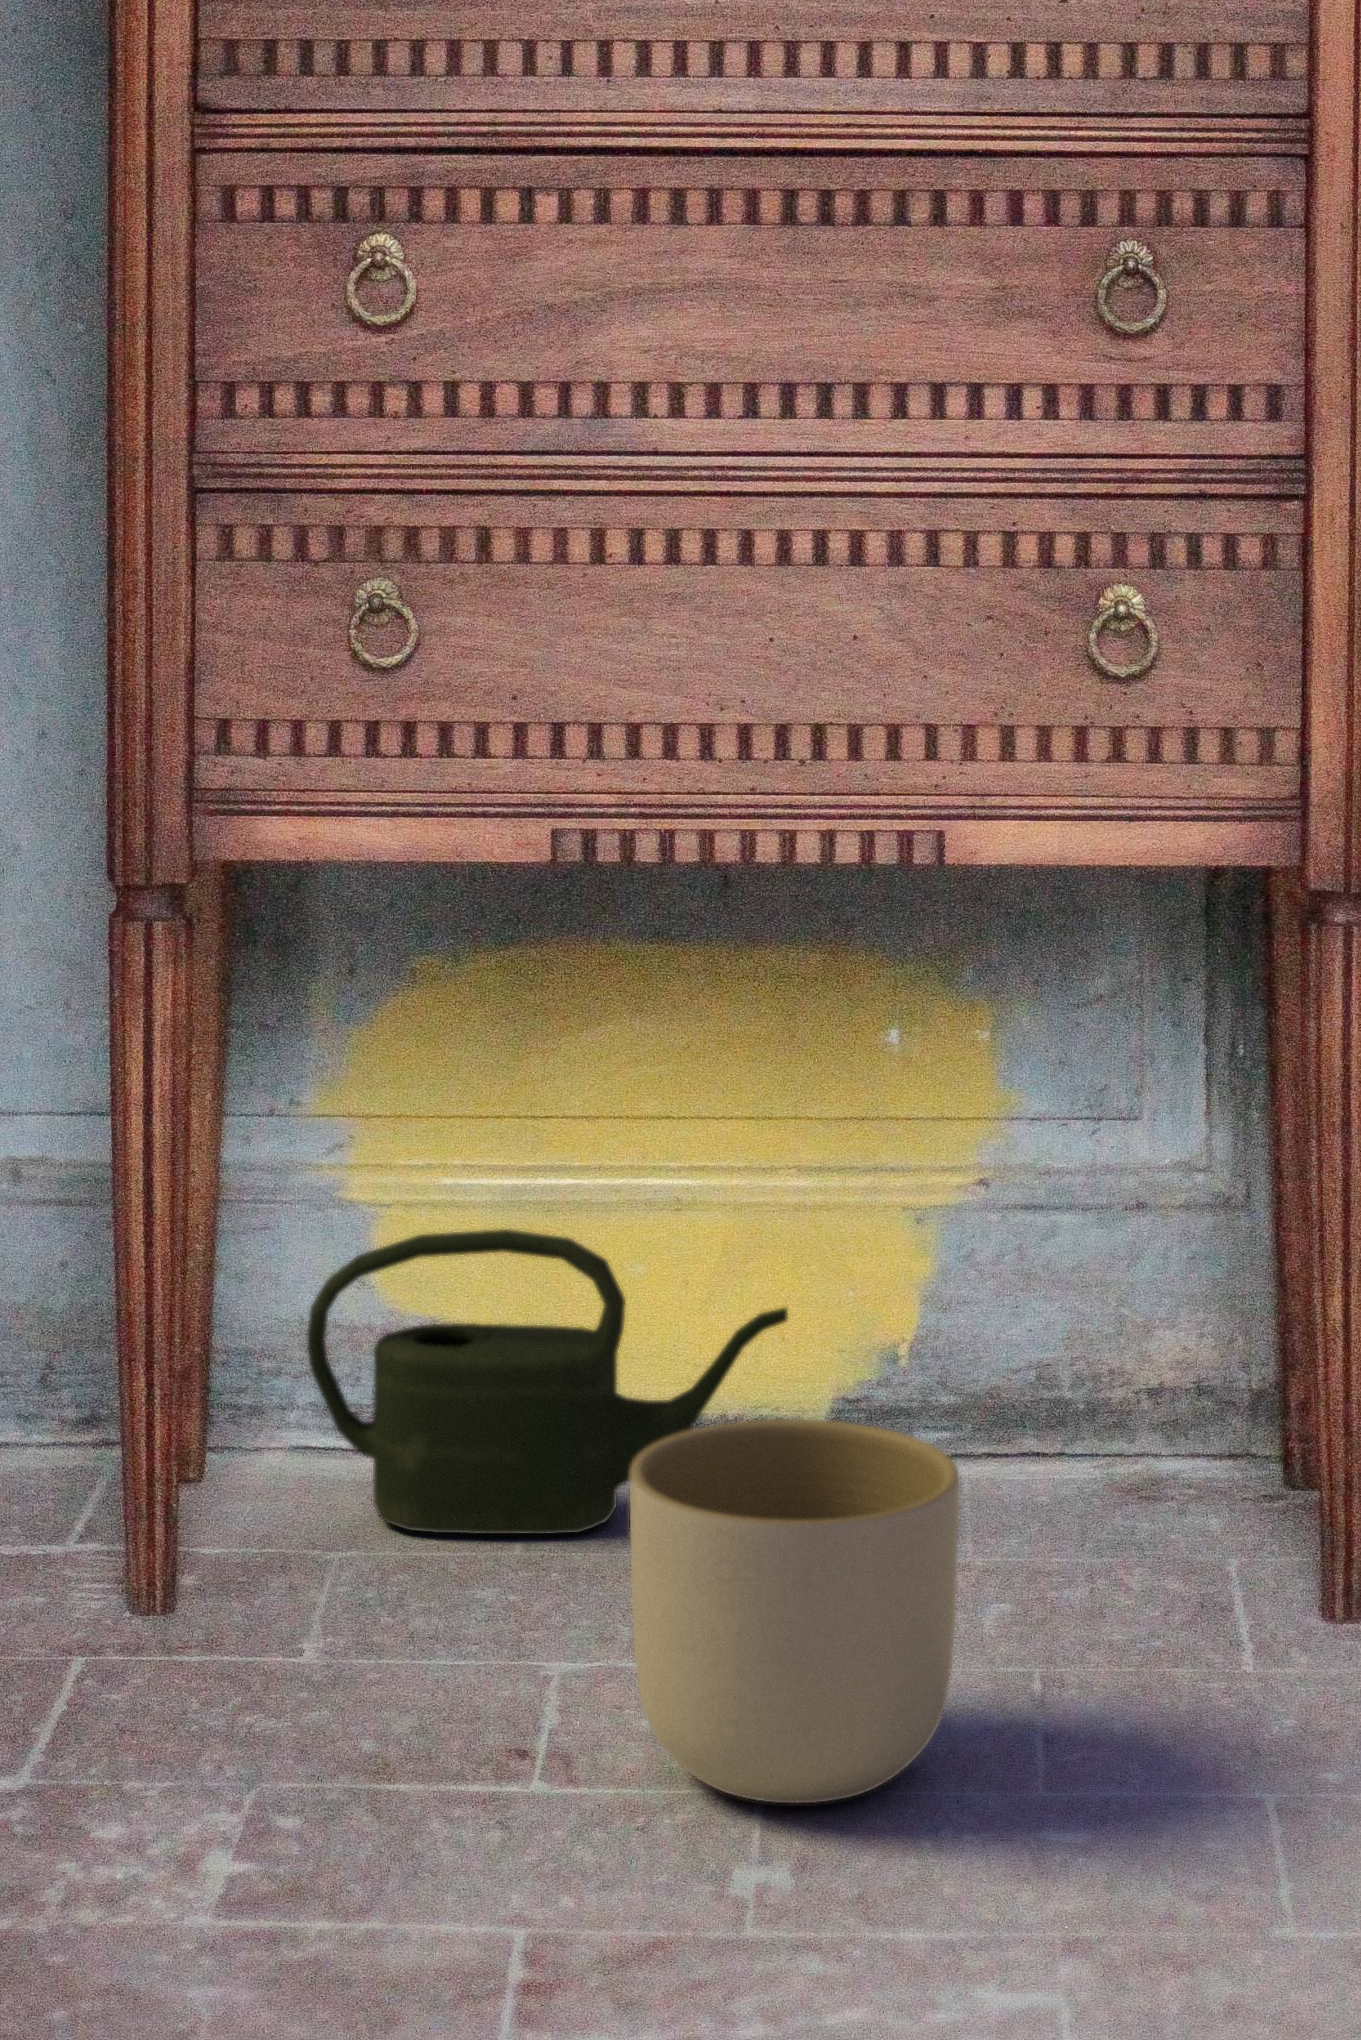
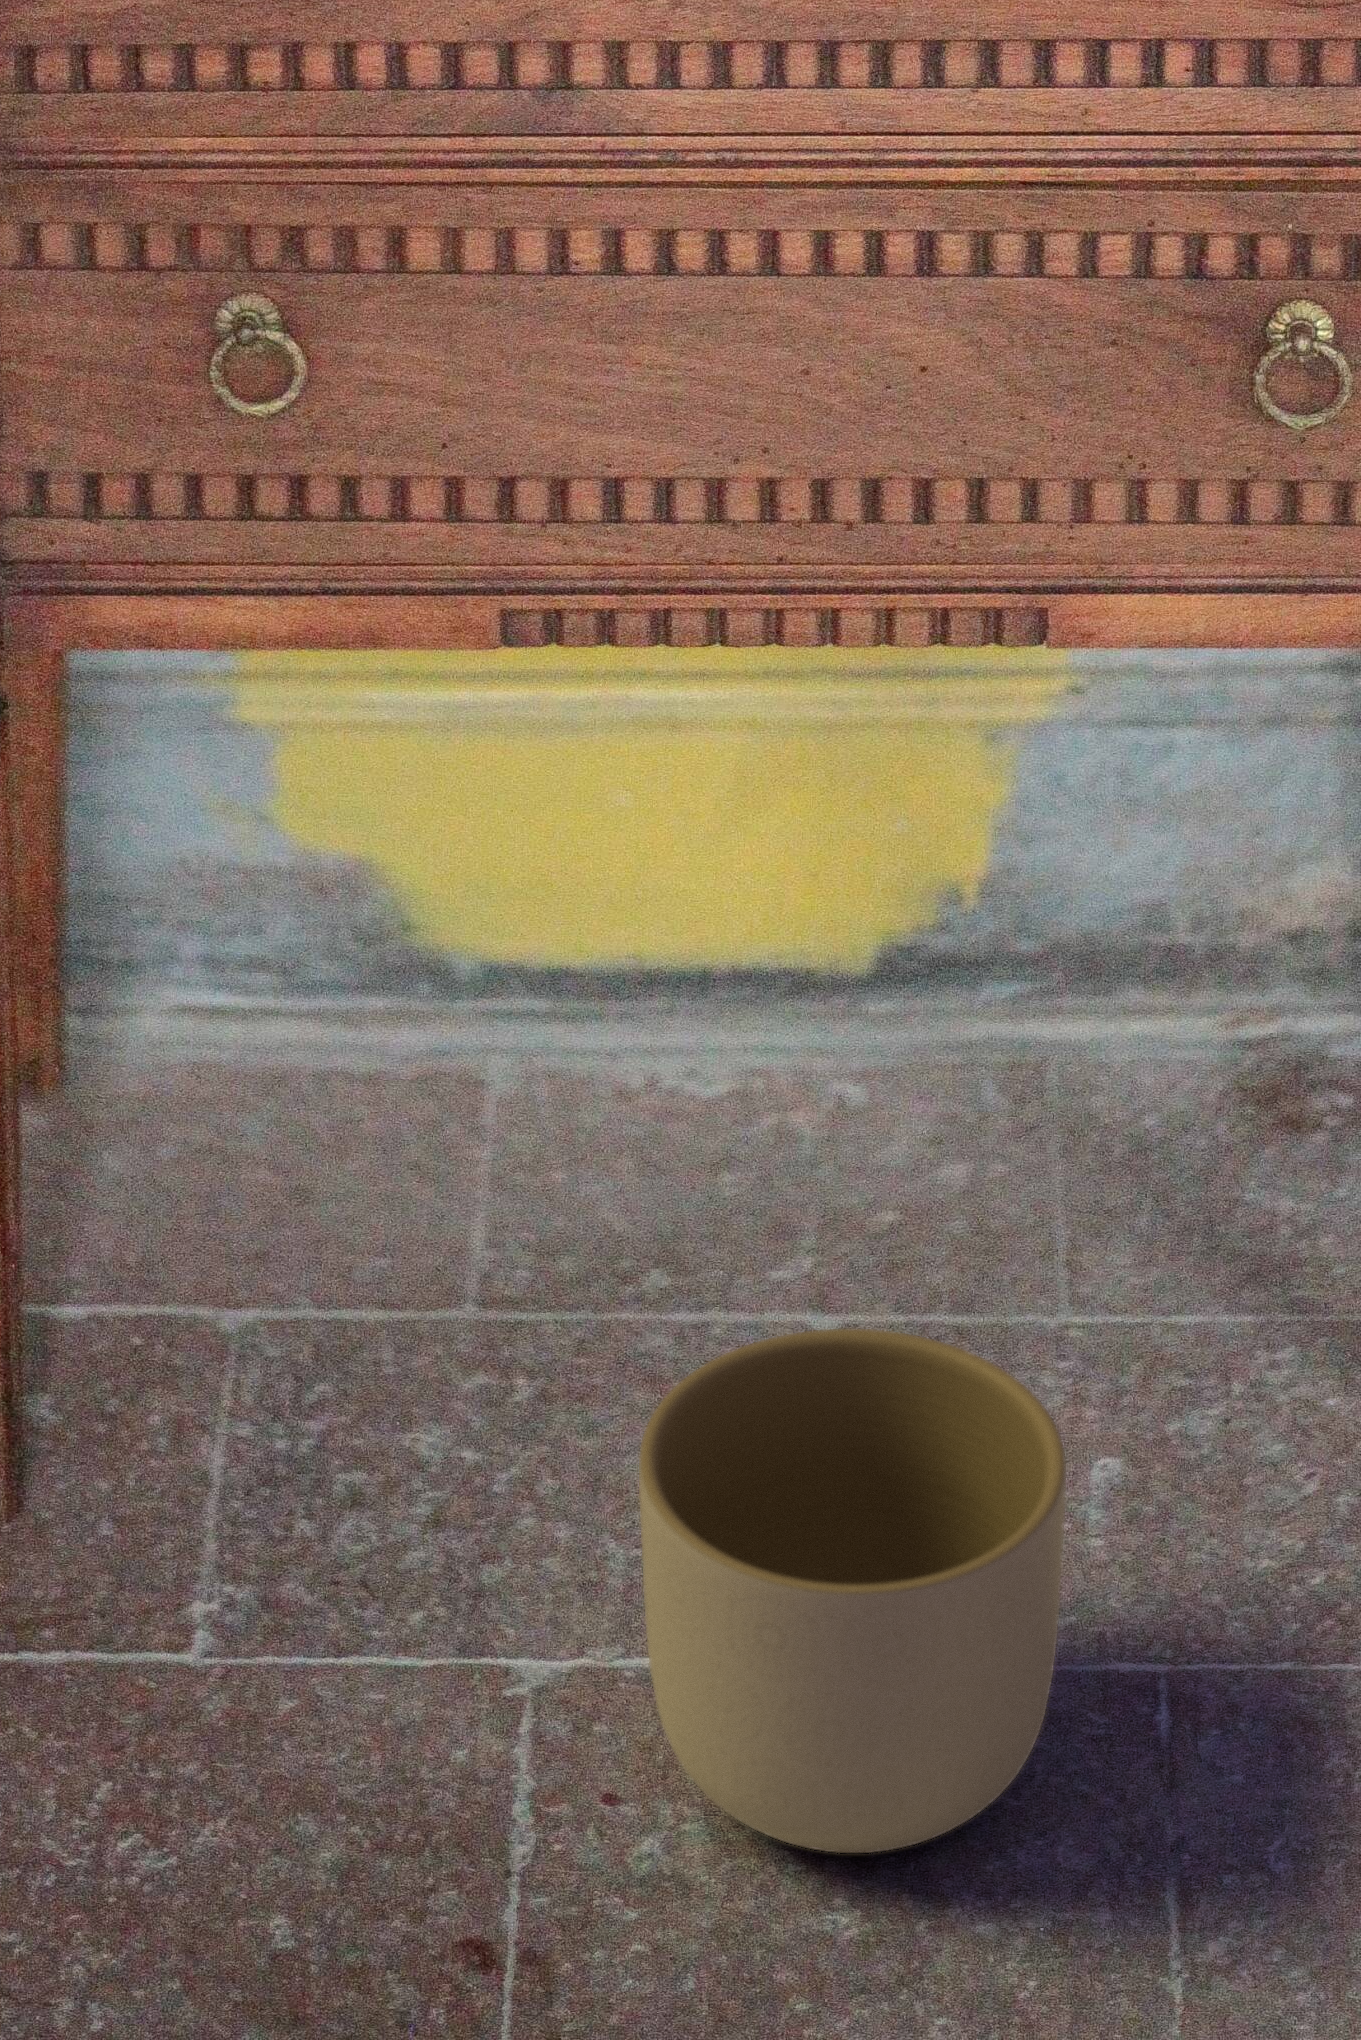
watering can: present [306,1229,788,1534] -> none [197,922,817,1282]

